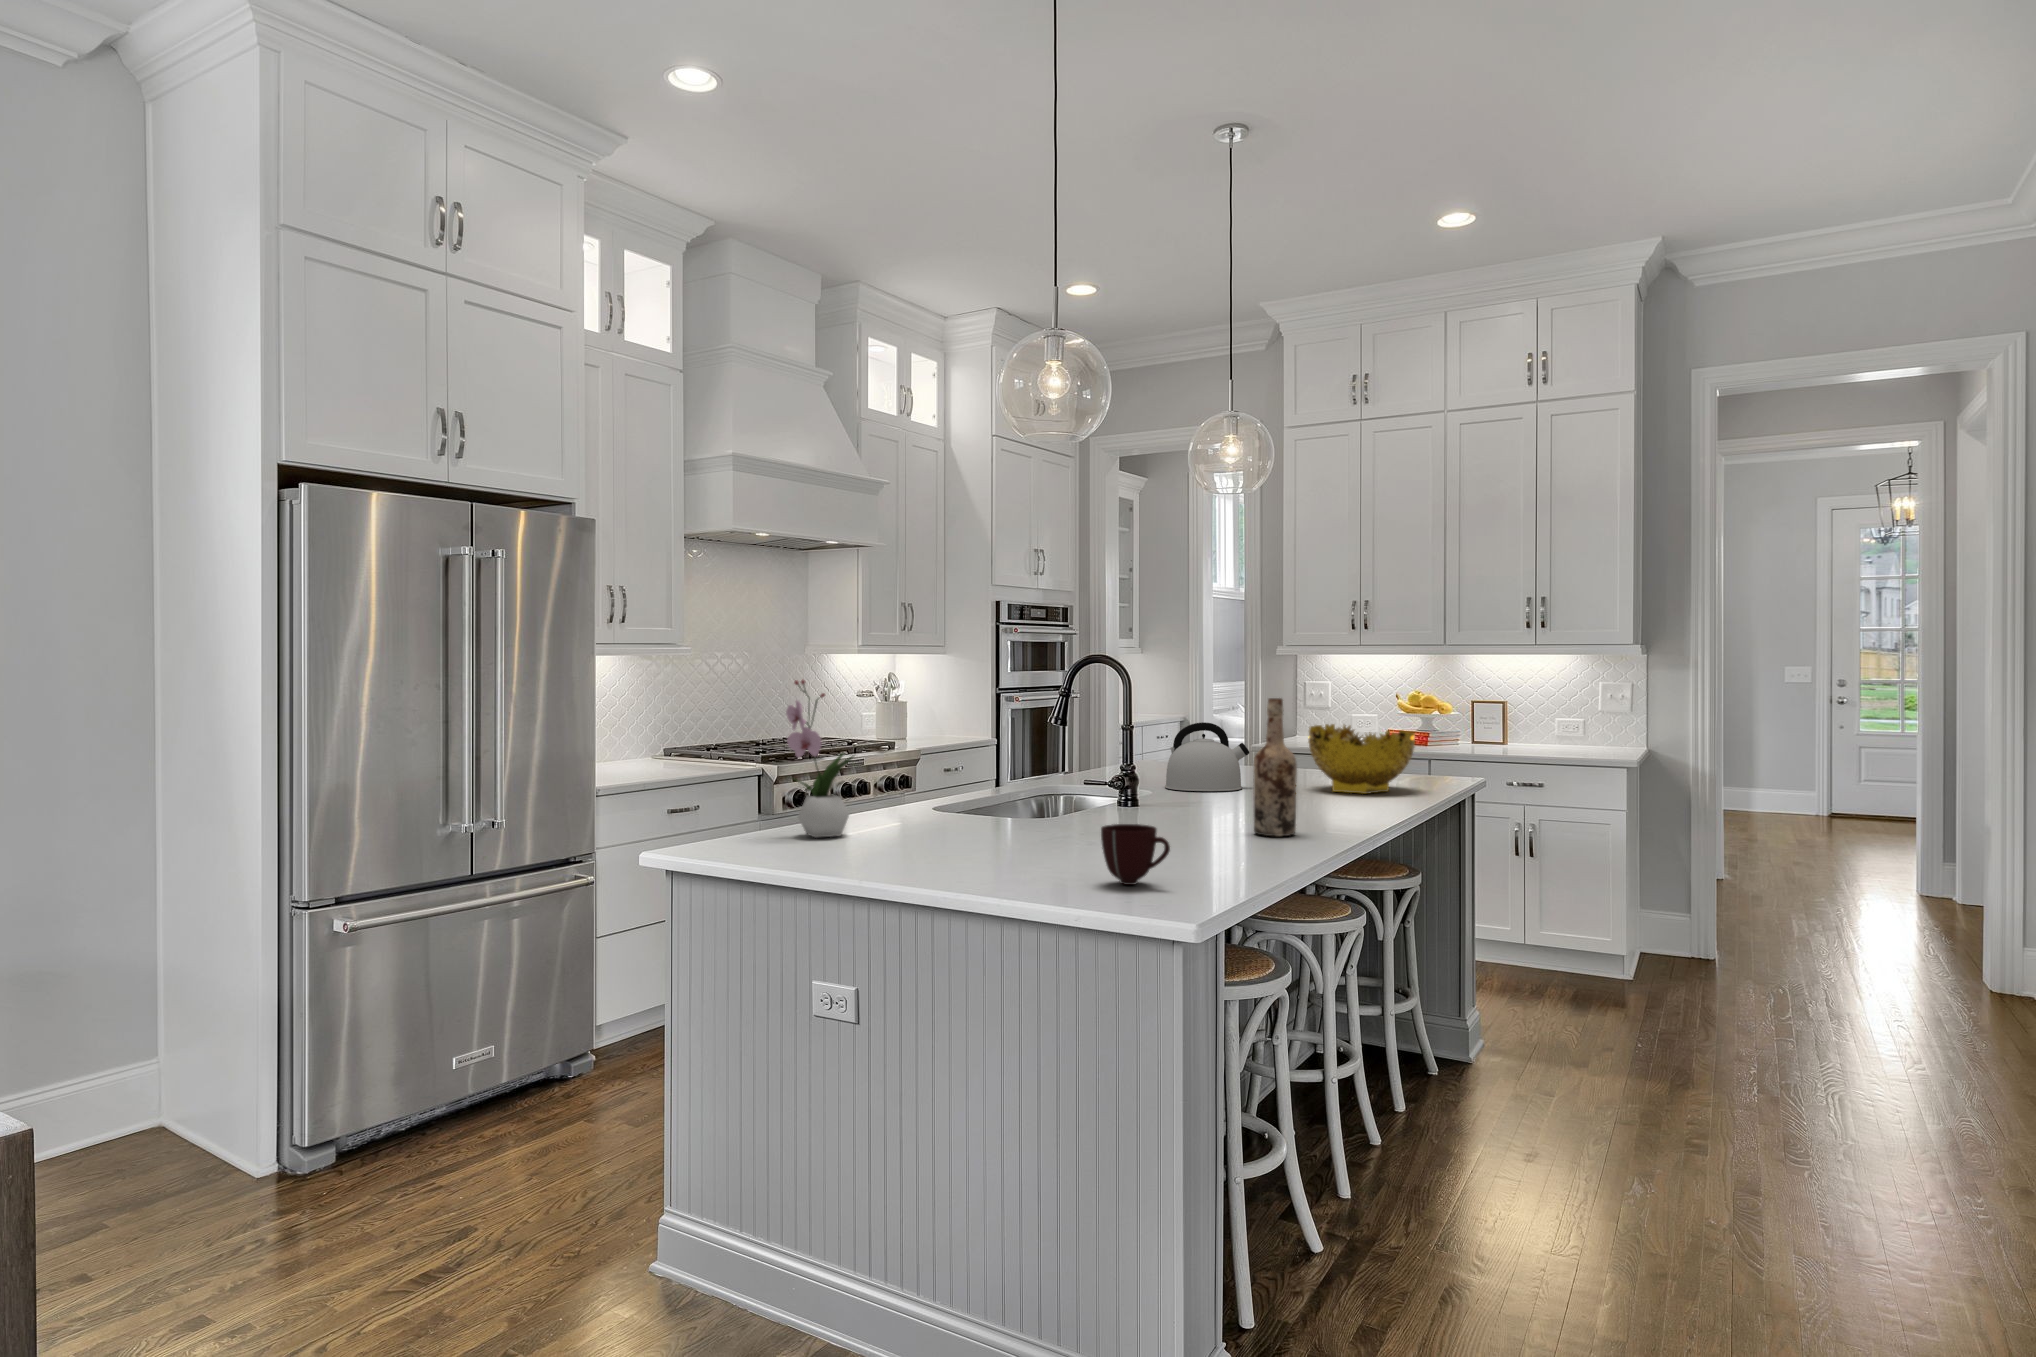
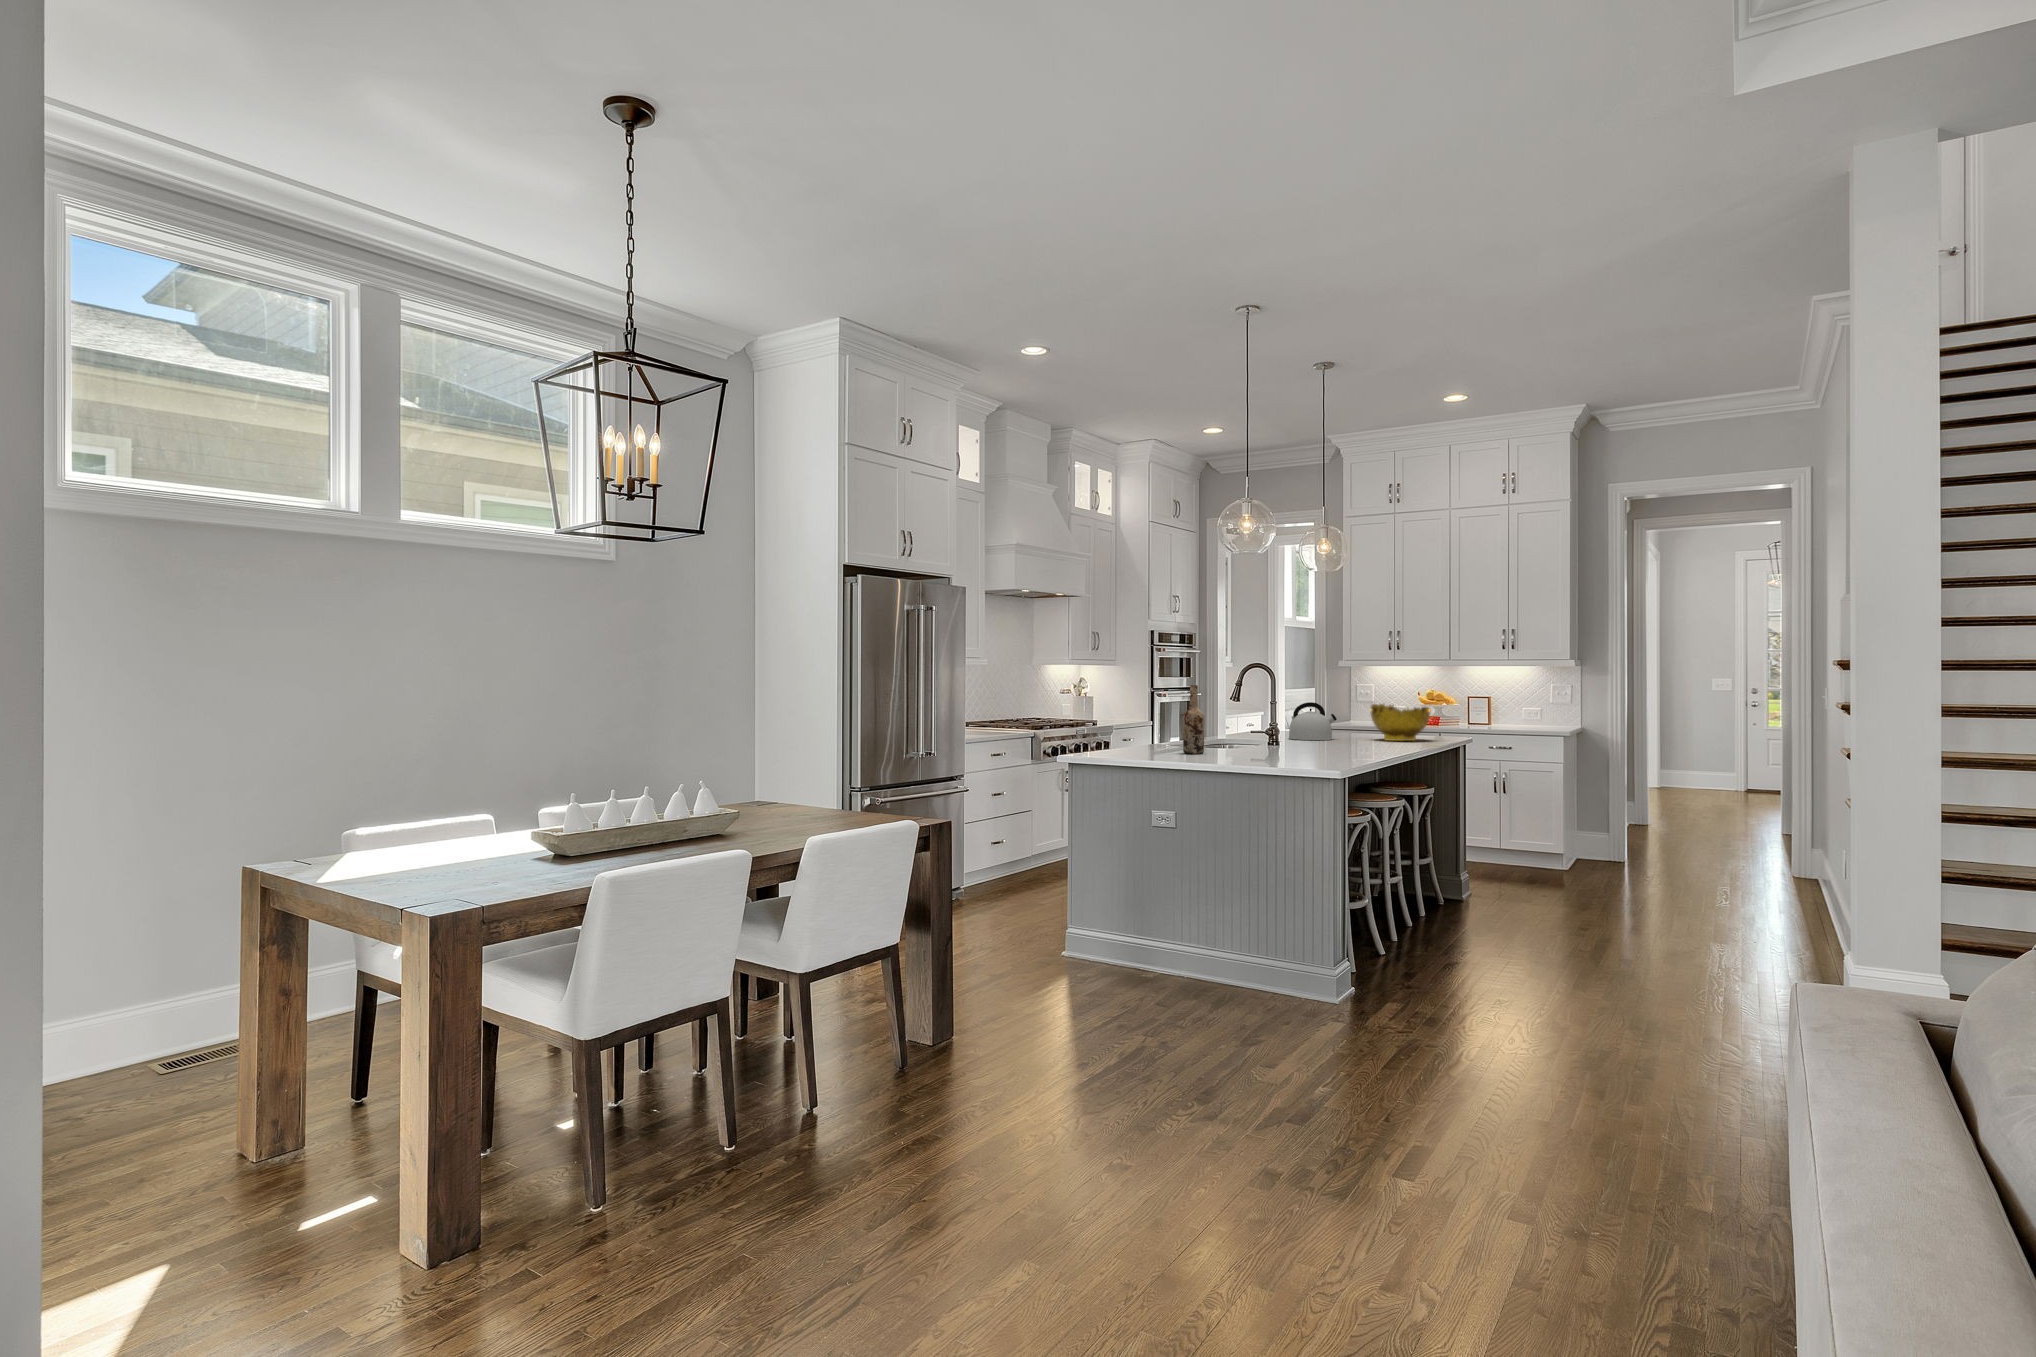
flower arrangement: present [786,680,854,838] -> none [1118,675,1153,752]
wine bottle: present [1253,698,1297,836] -> present [1183,685,1205,754]
mug: present [1101,824,1170,885] -> none [1291,737,1323,763]

